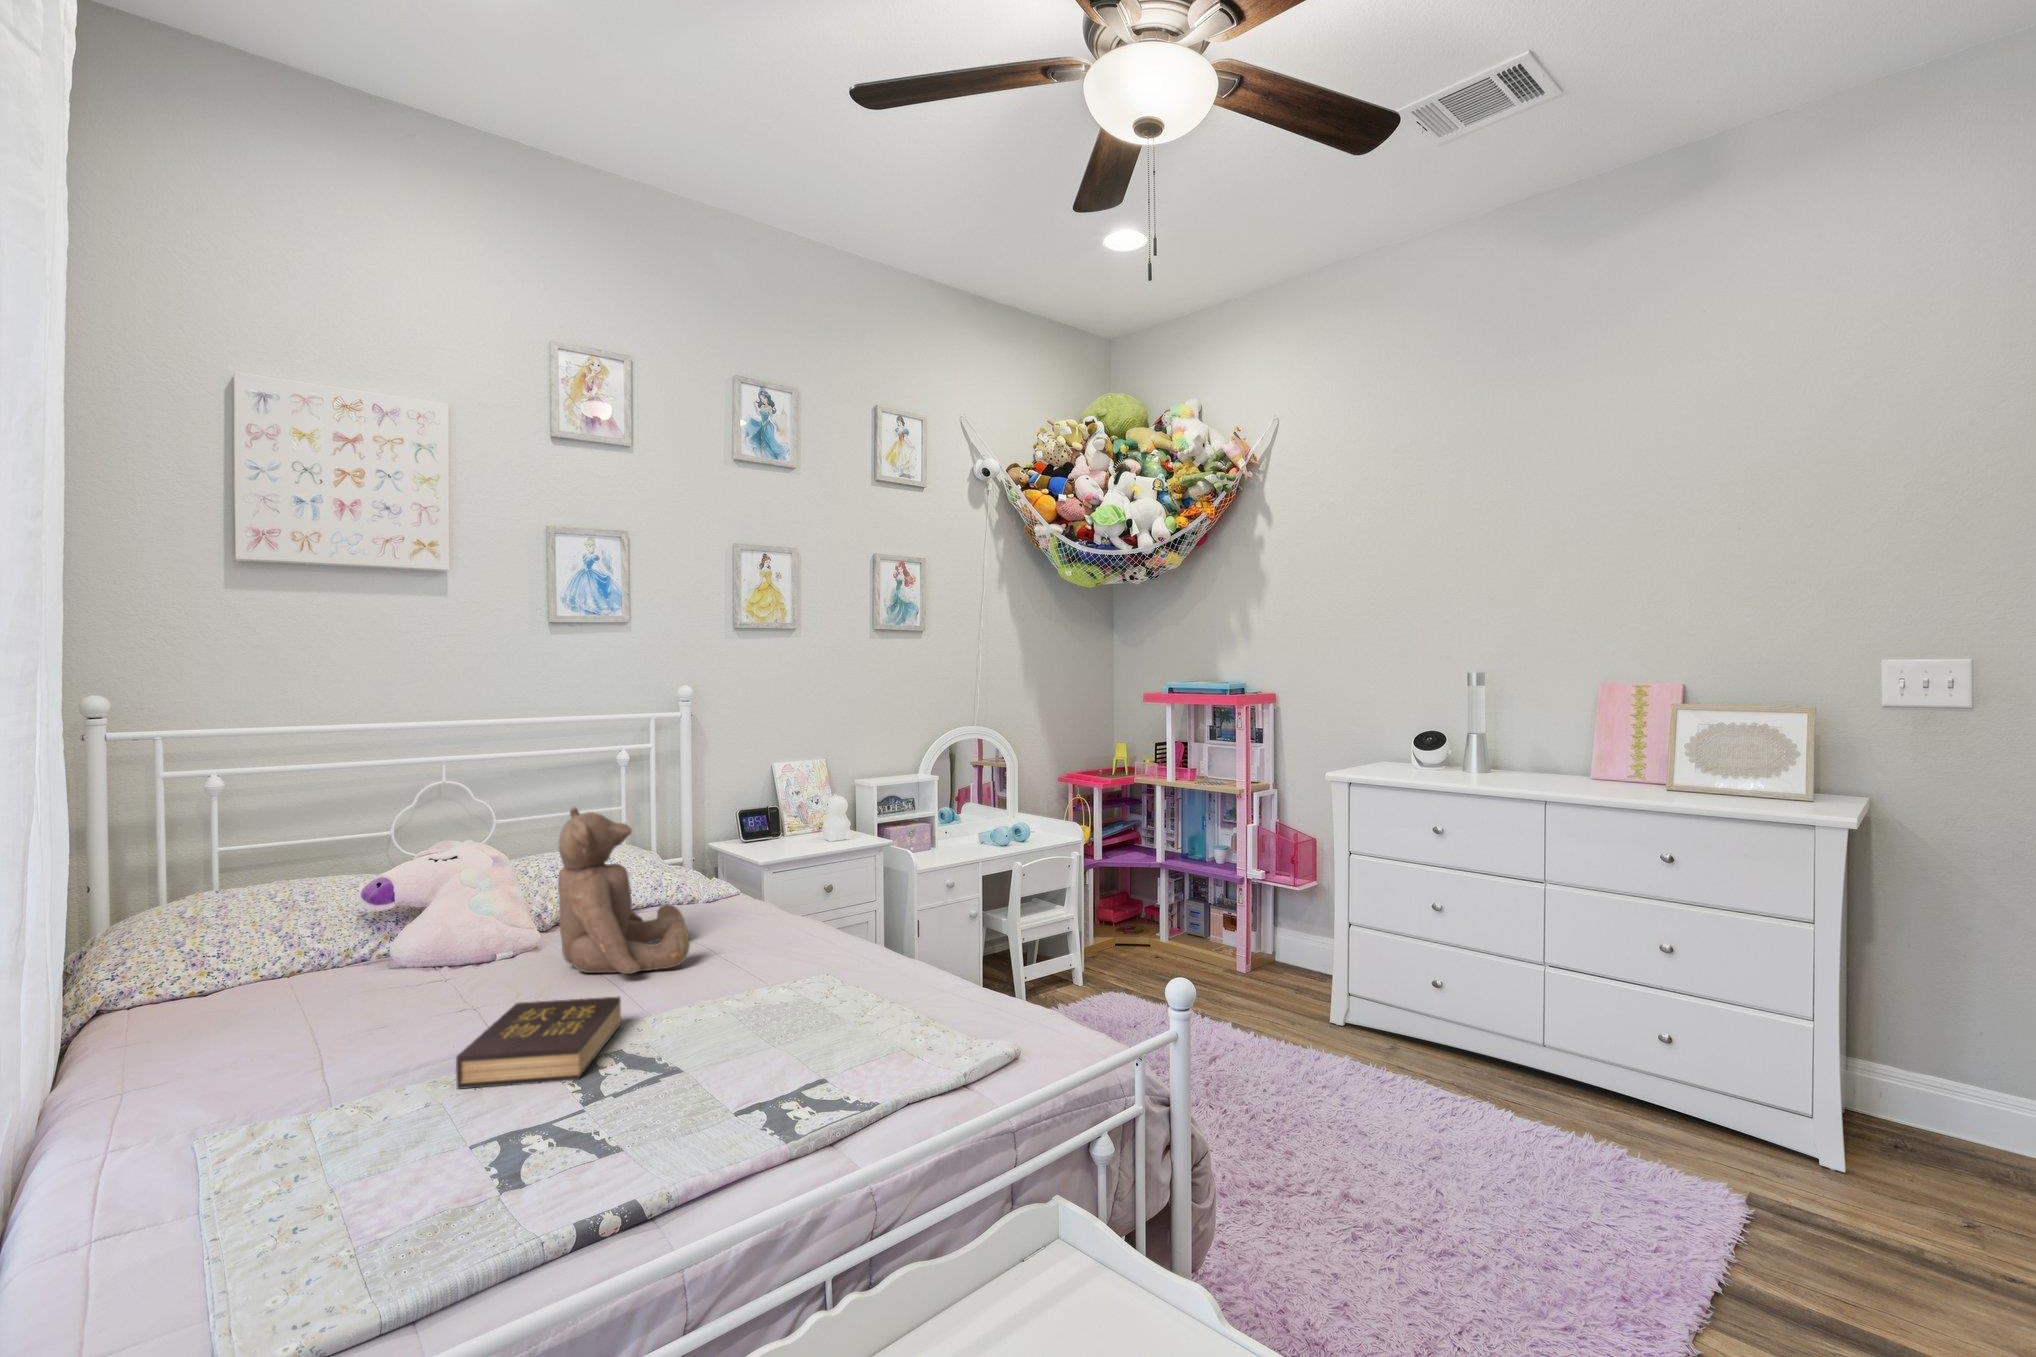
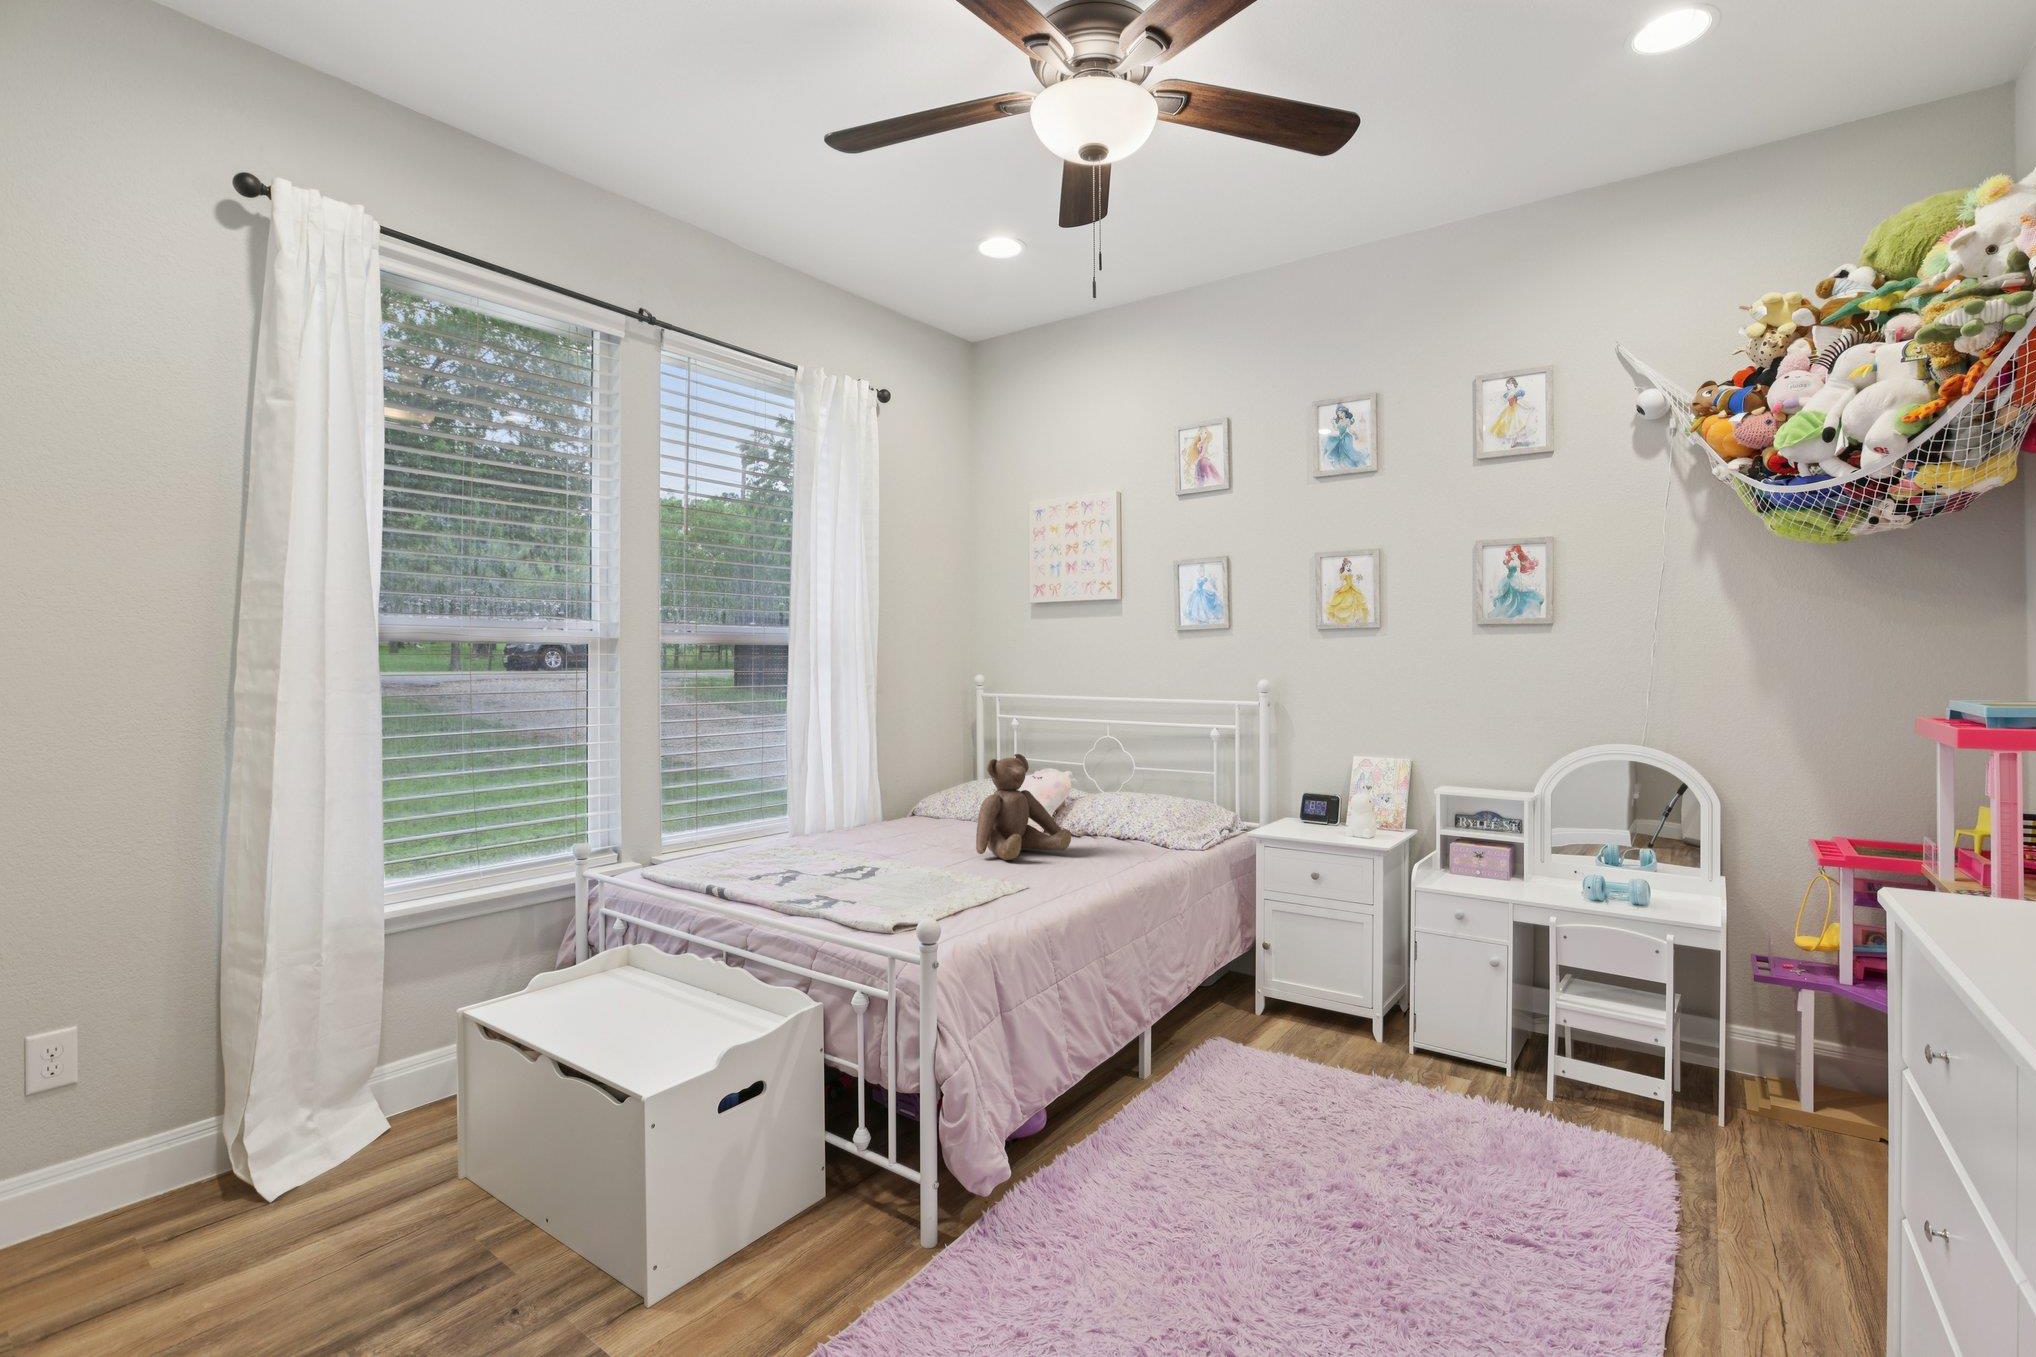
hardback book: present [456,997,621,1089] -> none [832,841,911,871]

